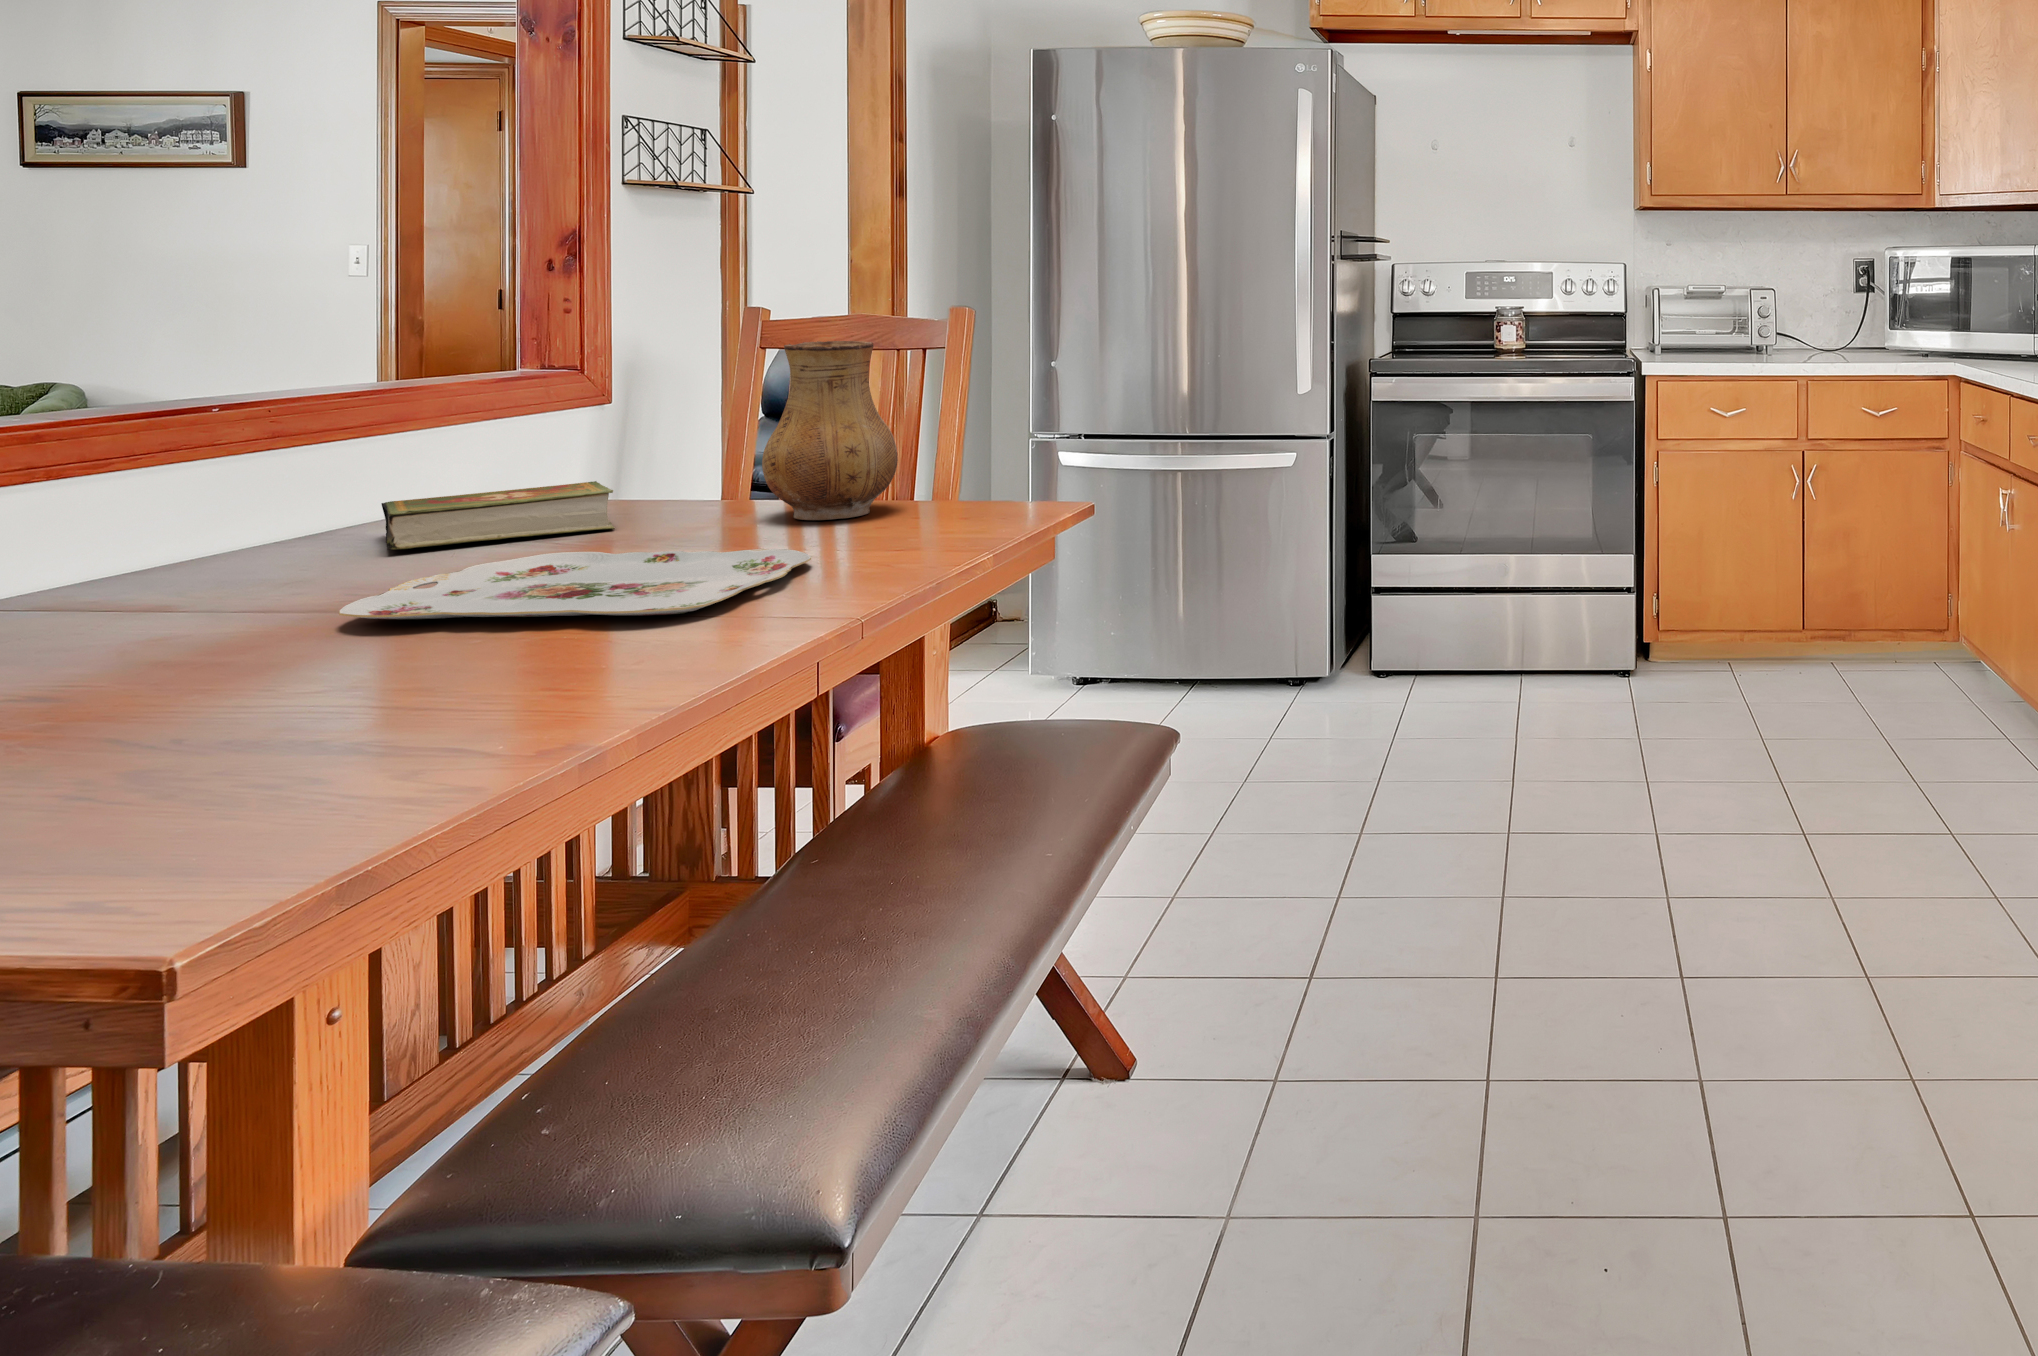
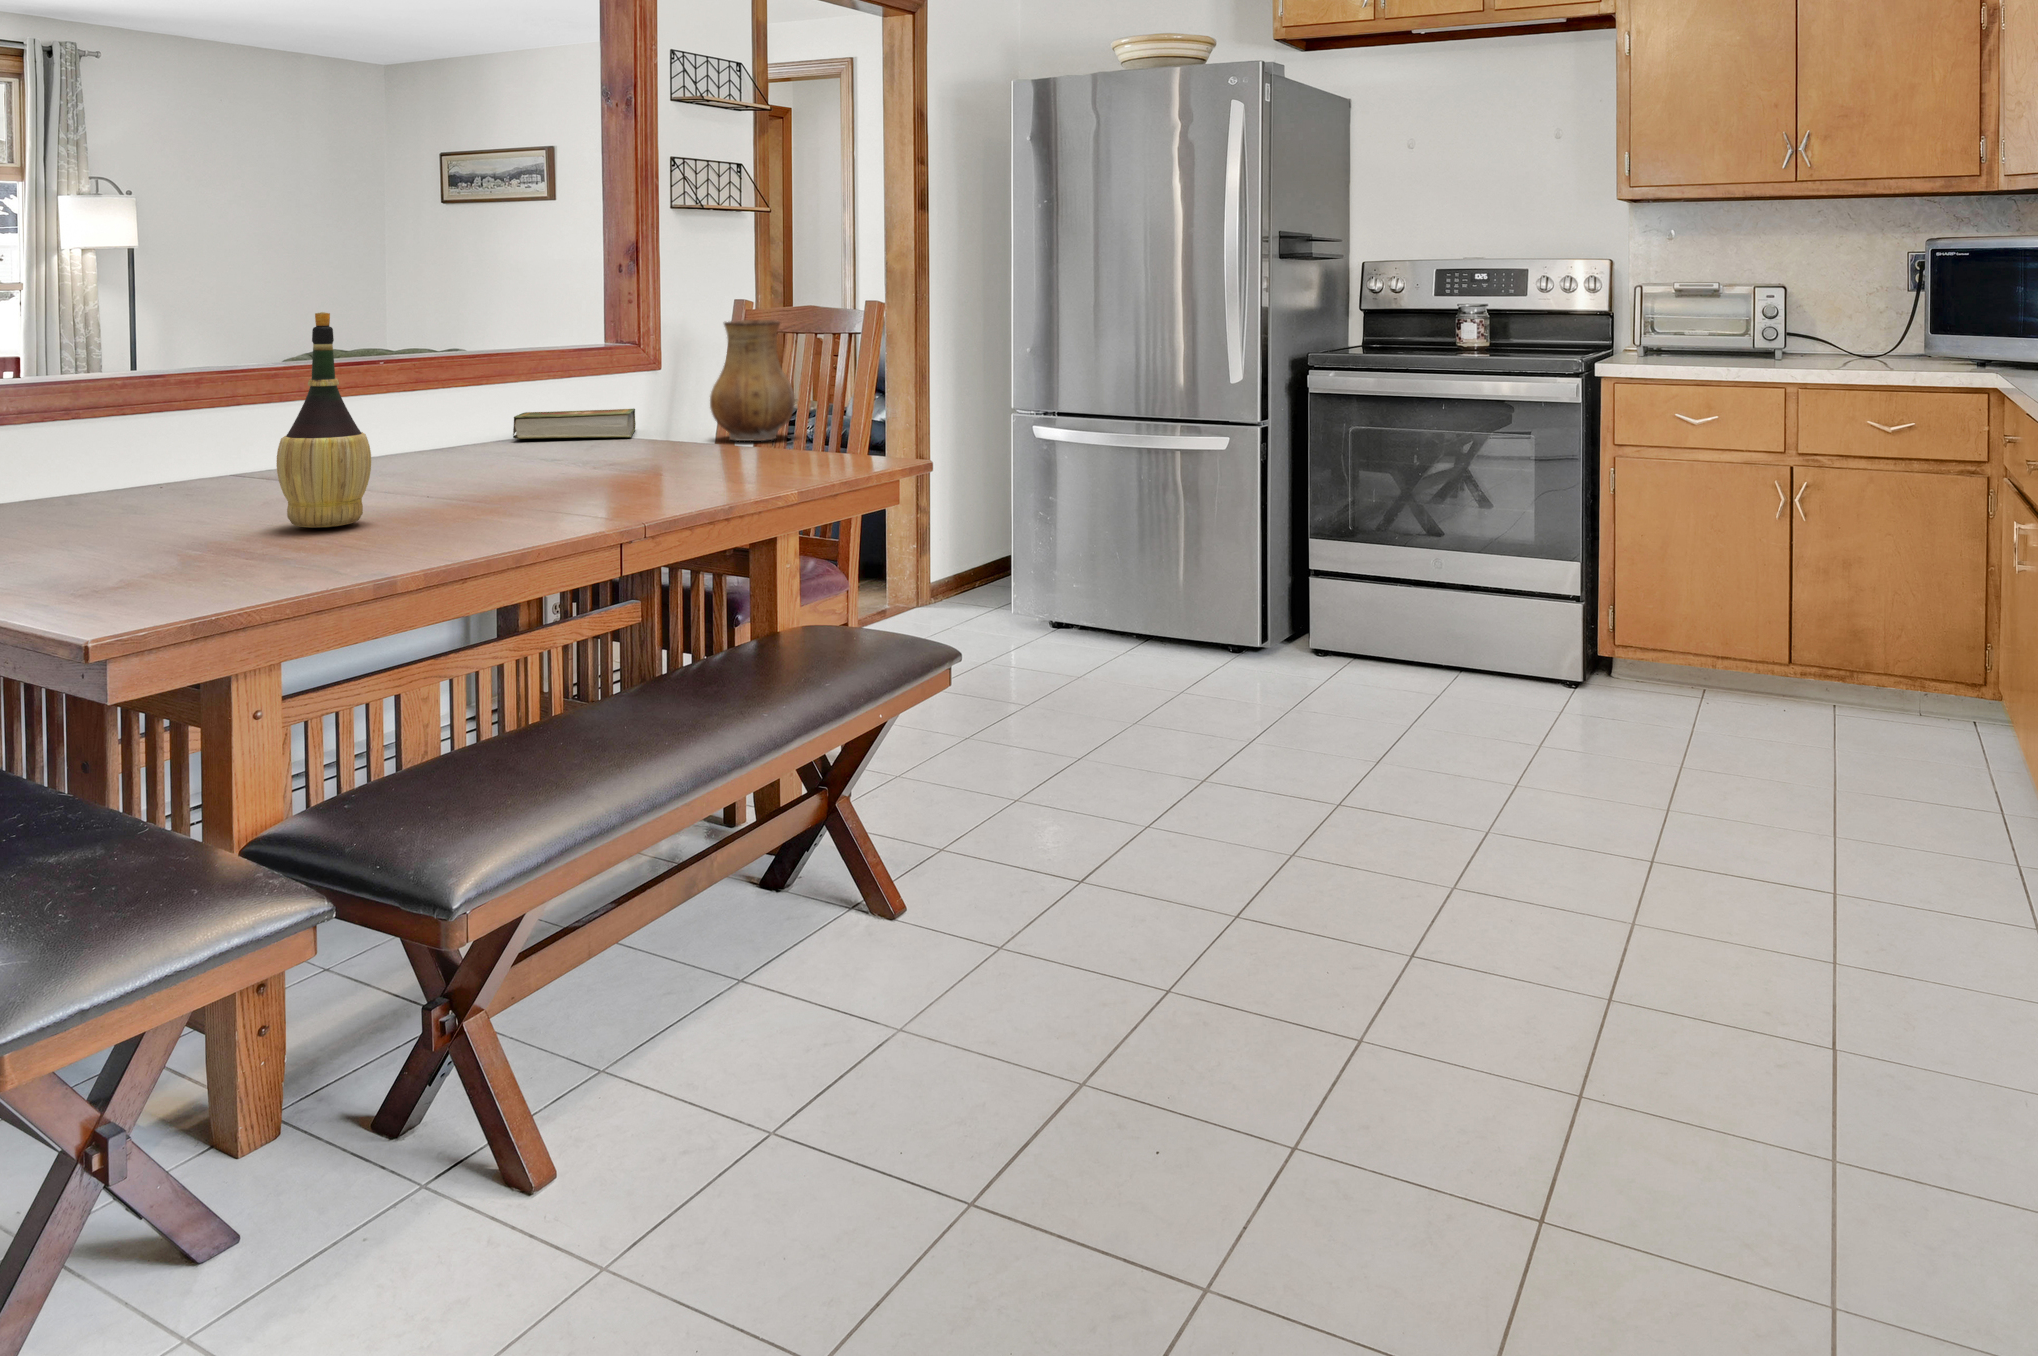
wine bottle: none [51,355,318,846] -> present [277,312,371,528]
serving tray: present [339,549,811,619] -> none [453,445,696,477]

